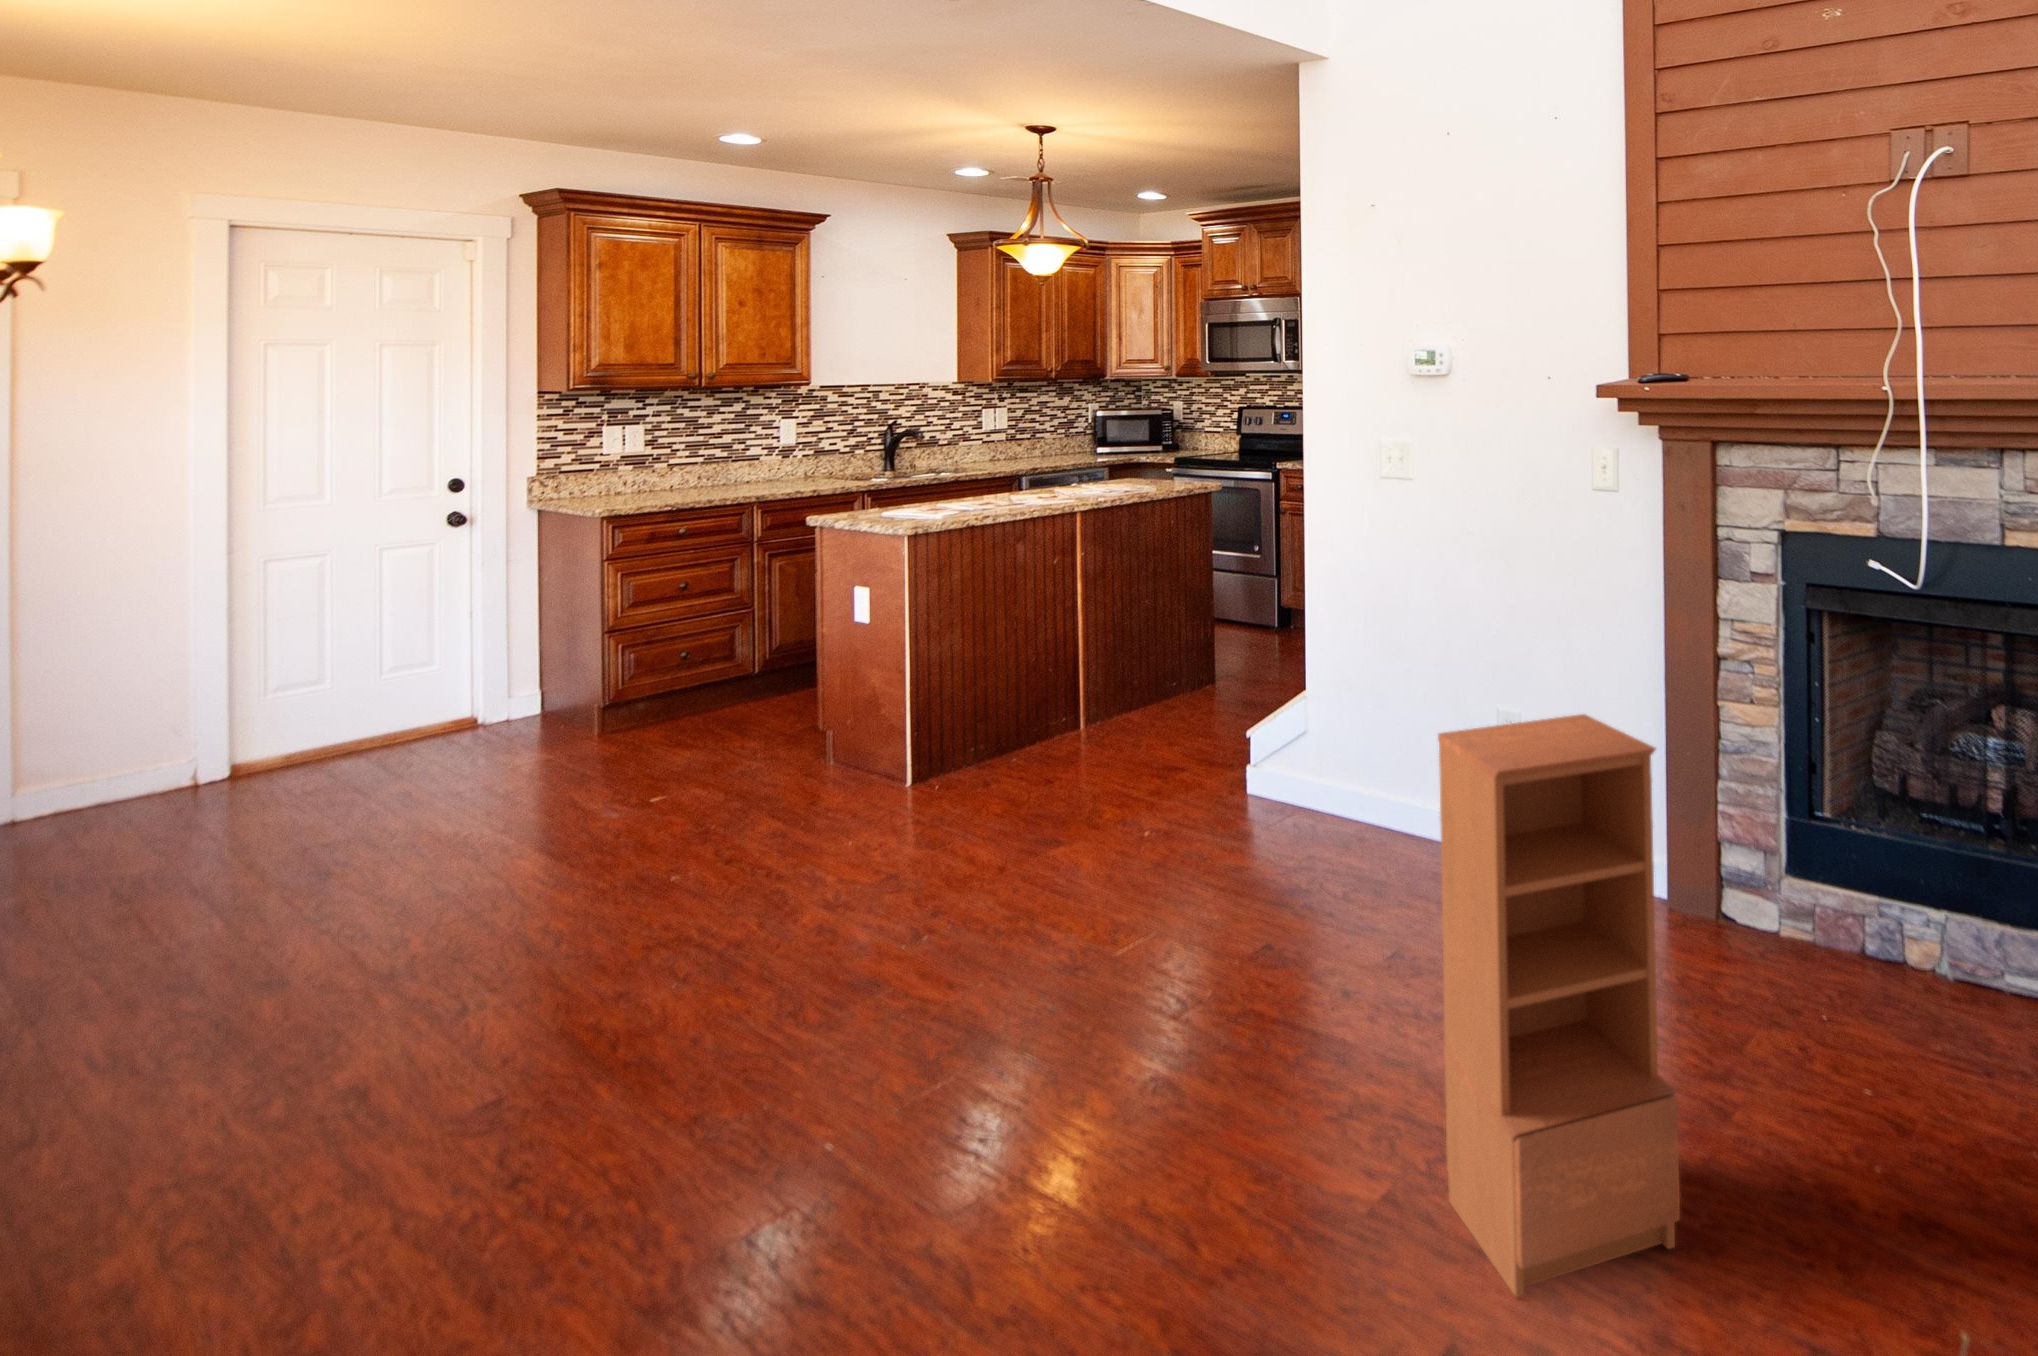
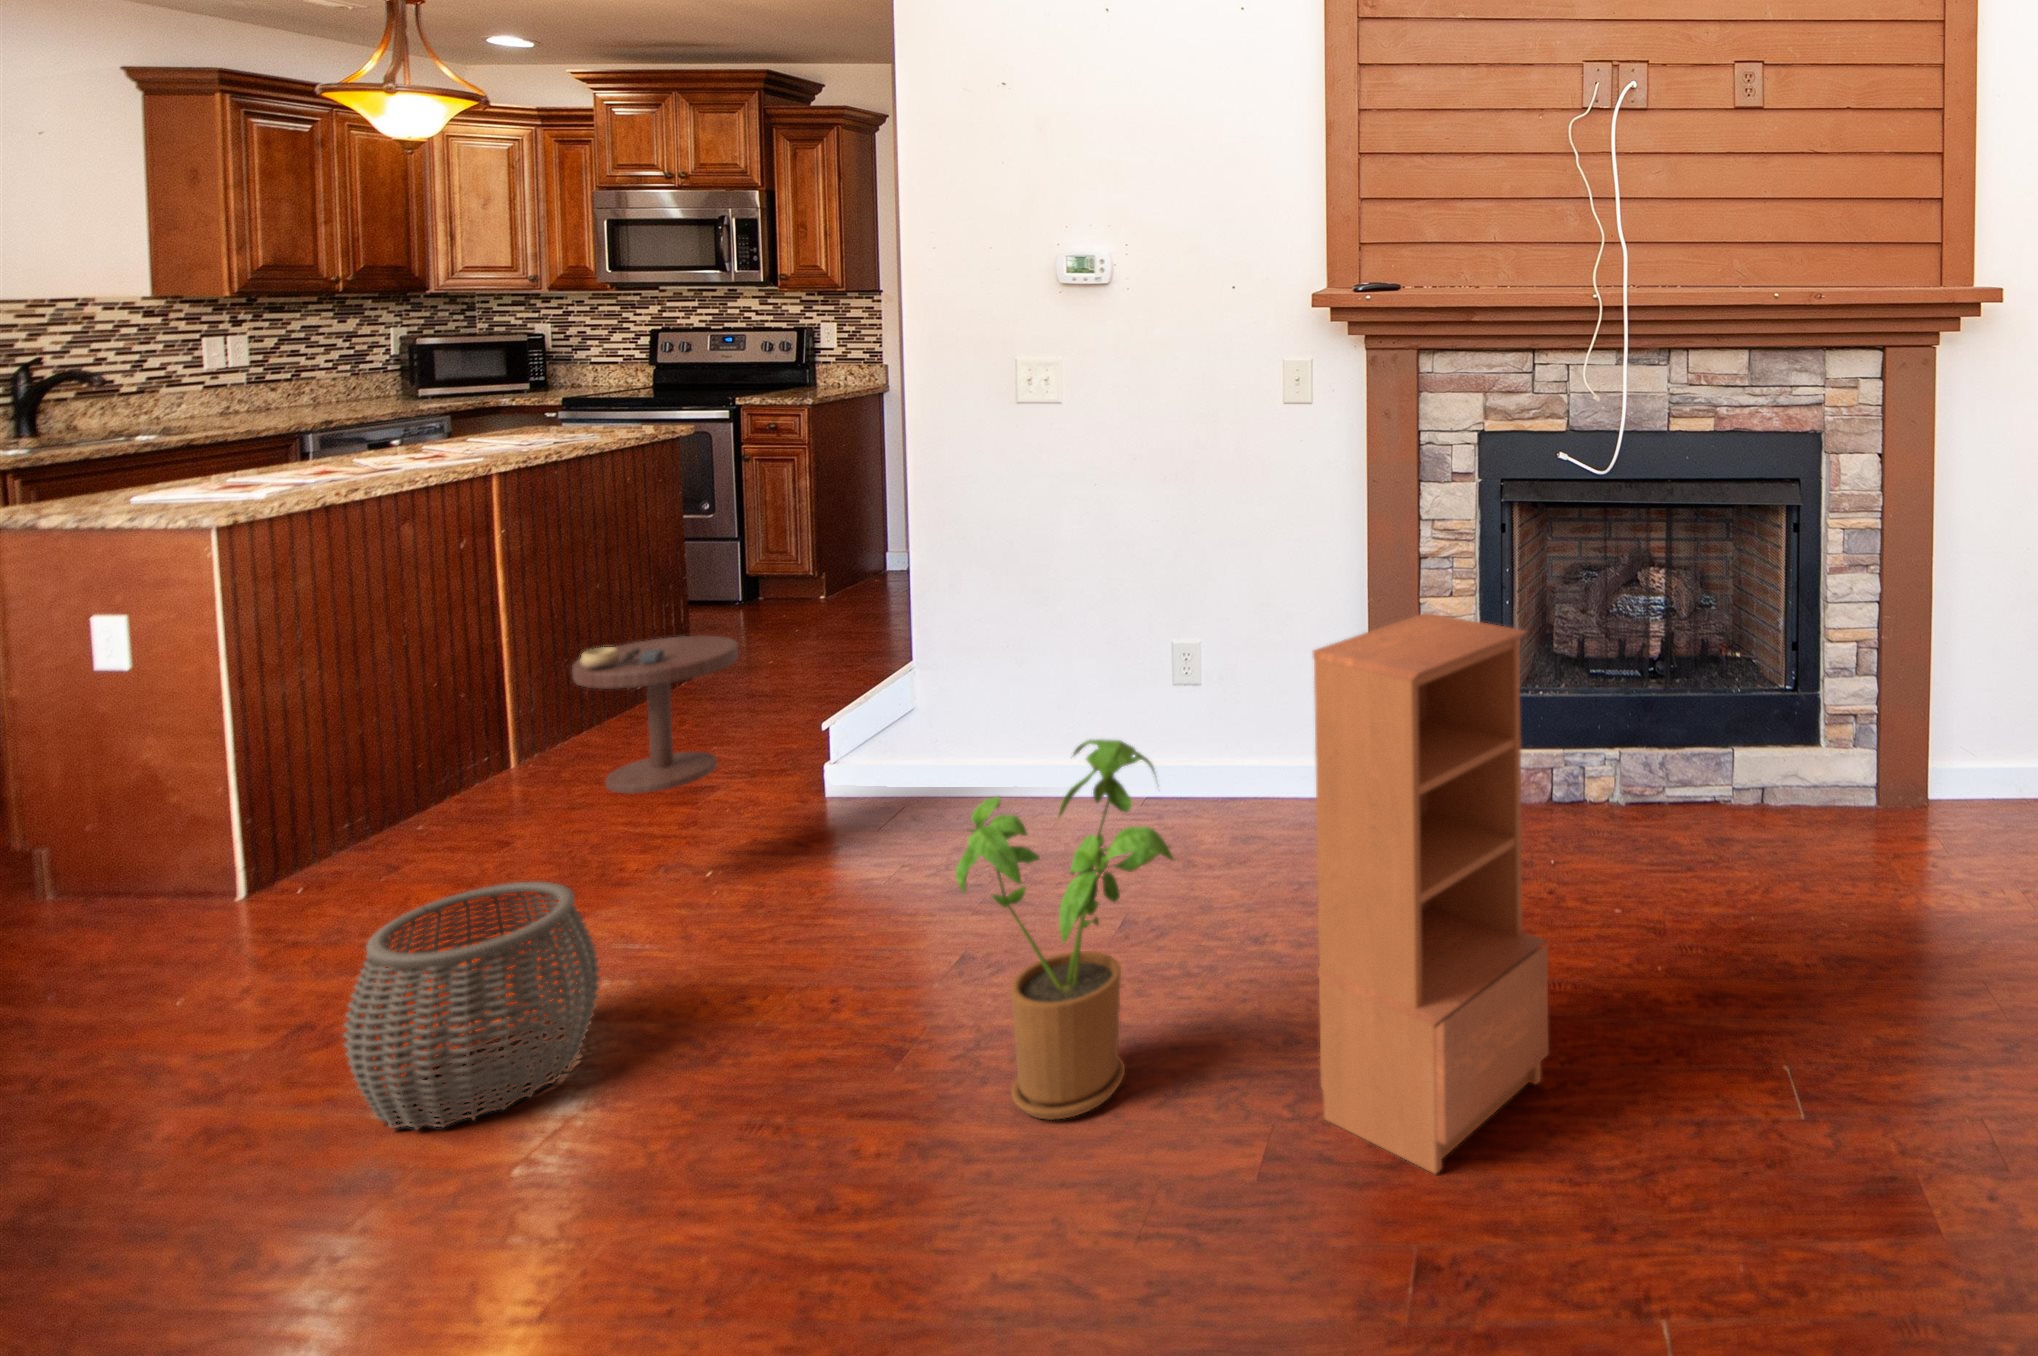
side table: none [1052,650,1158,850] -> present [572,635,738,794]
house plant: none [1188,784,1354,1119] -> present [956,739,1174,1120]
woven basket: none [863,814,1013,981] -> present [344,882,600,1130]

